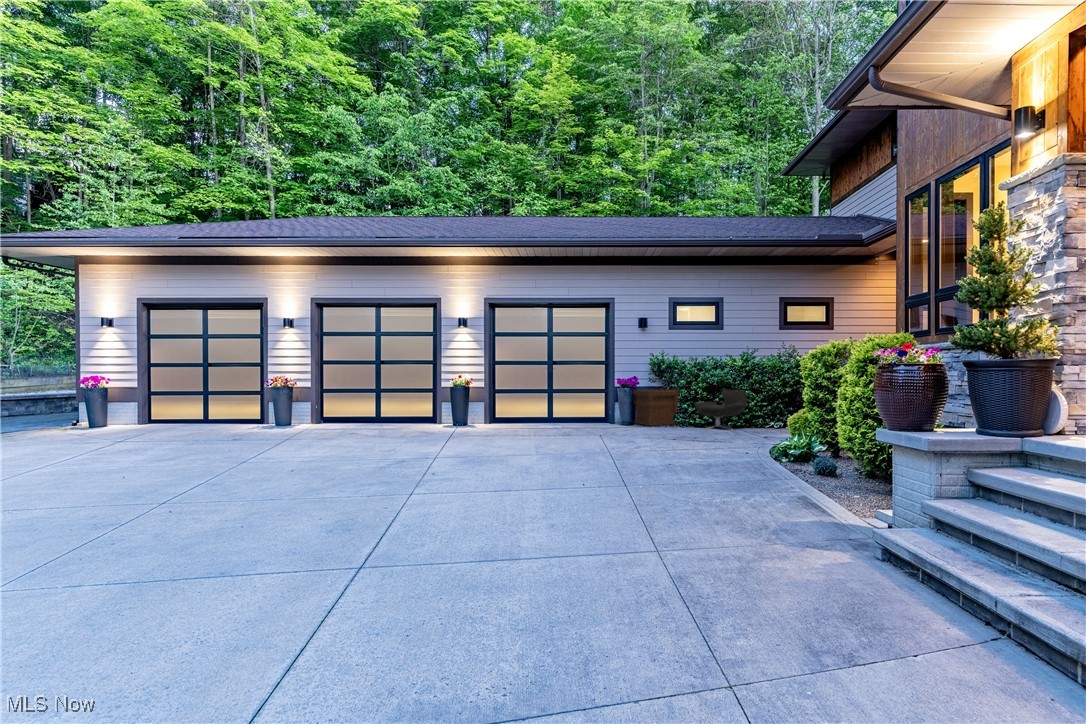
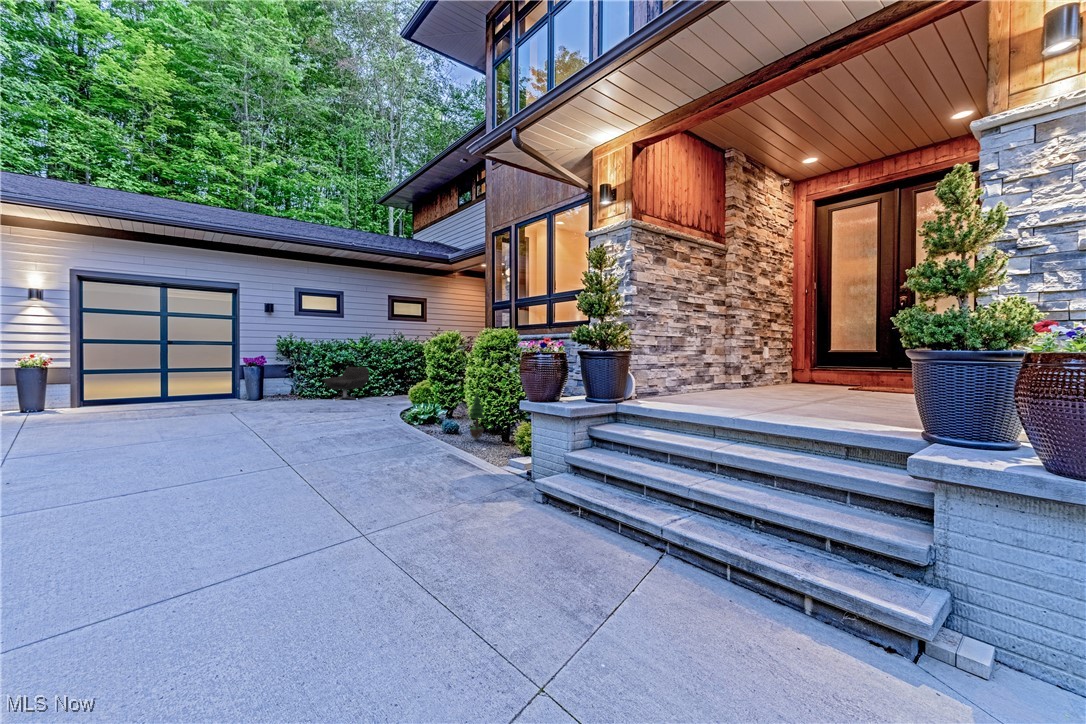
wooden crate: present [631,389,679,426] -> none [259,367,308,401]
potted tree: none [836,419,862,485] -> present [469,393,485,439]

